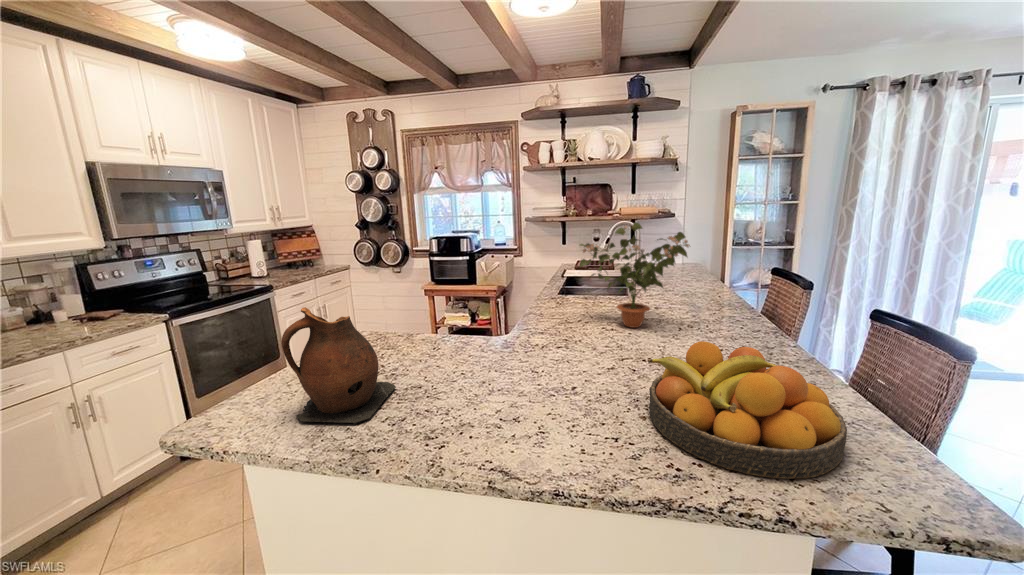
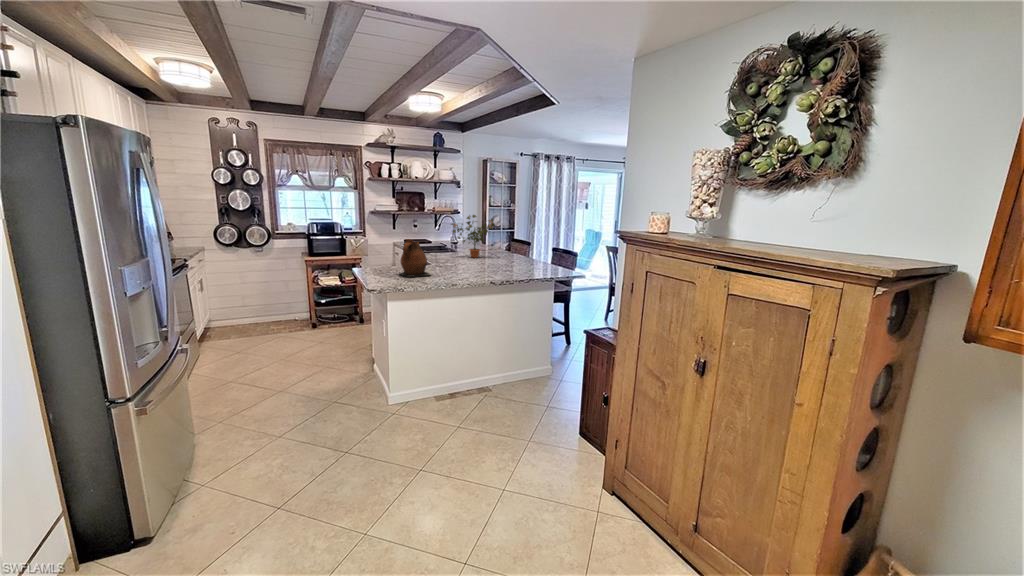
fruit bowl: present [648,341,847,479] -> none [503,247,548,271]

